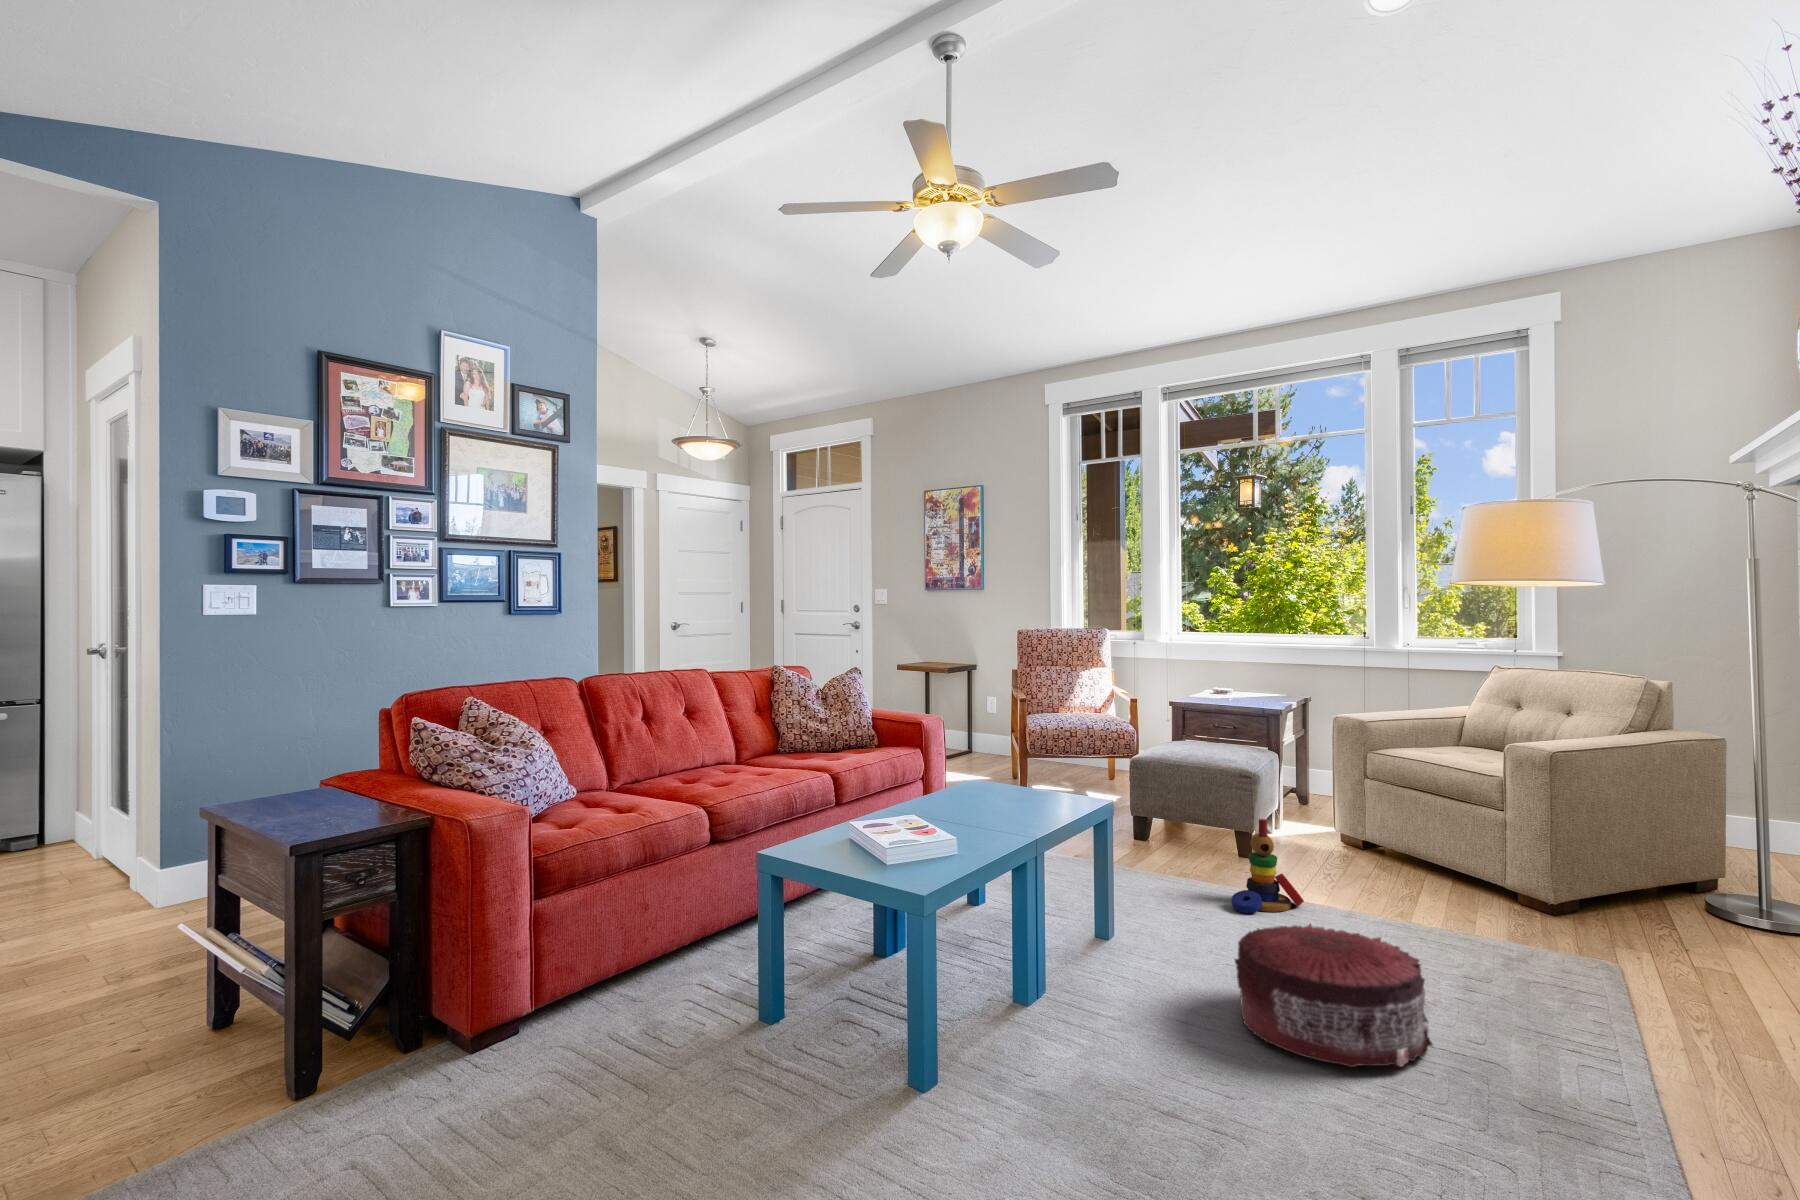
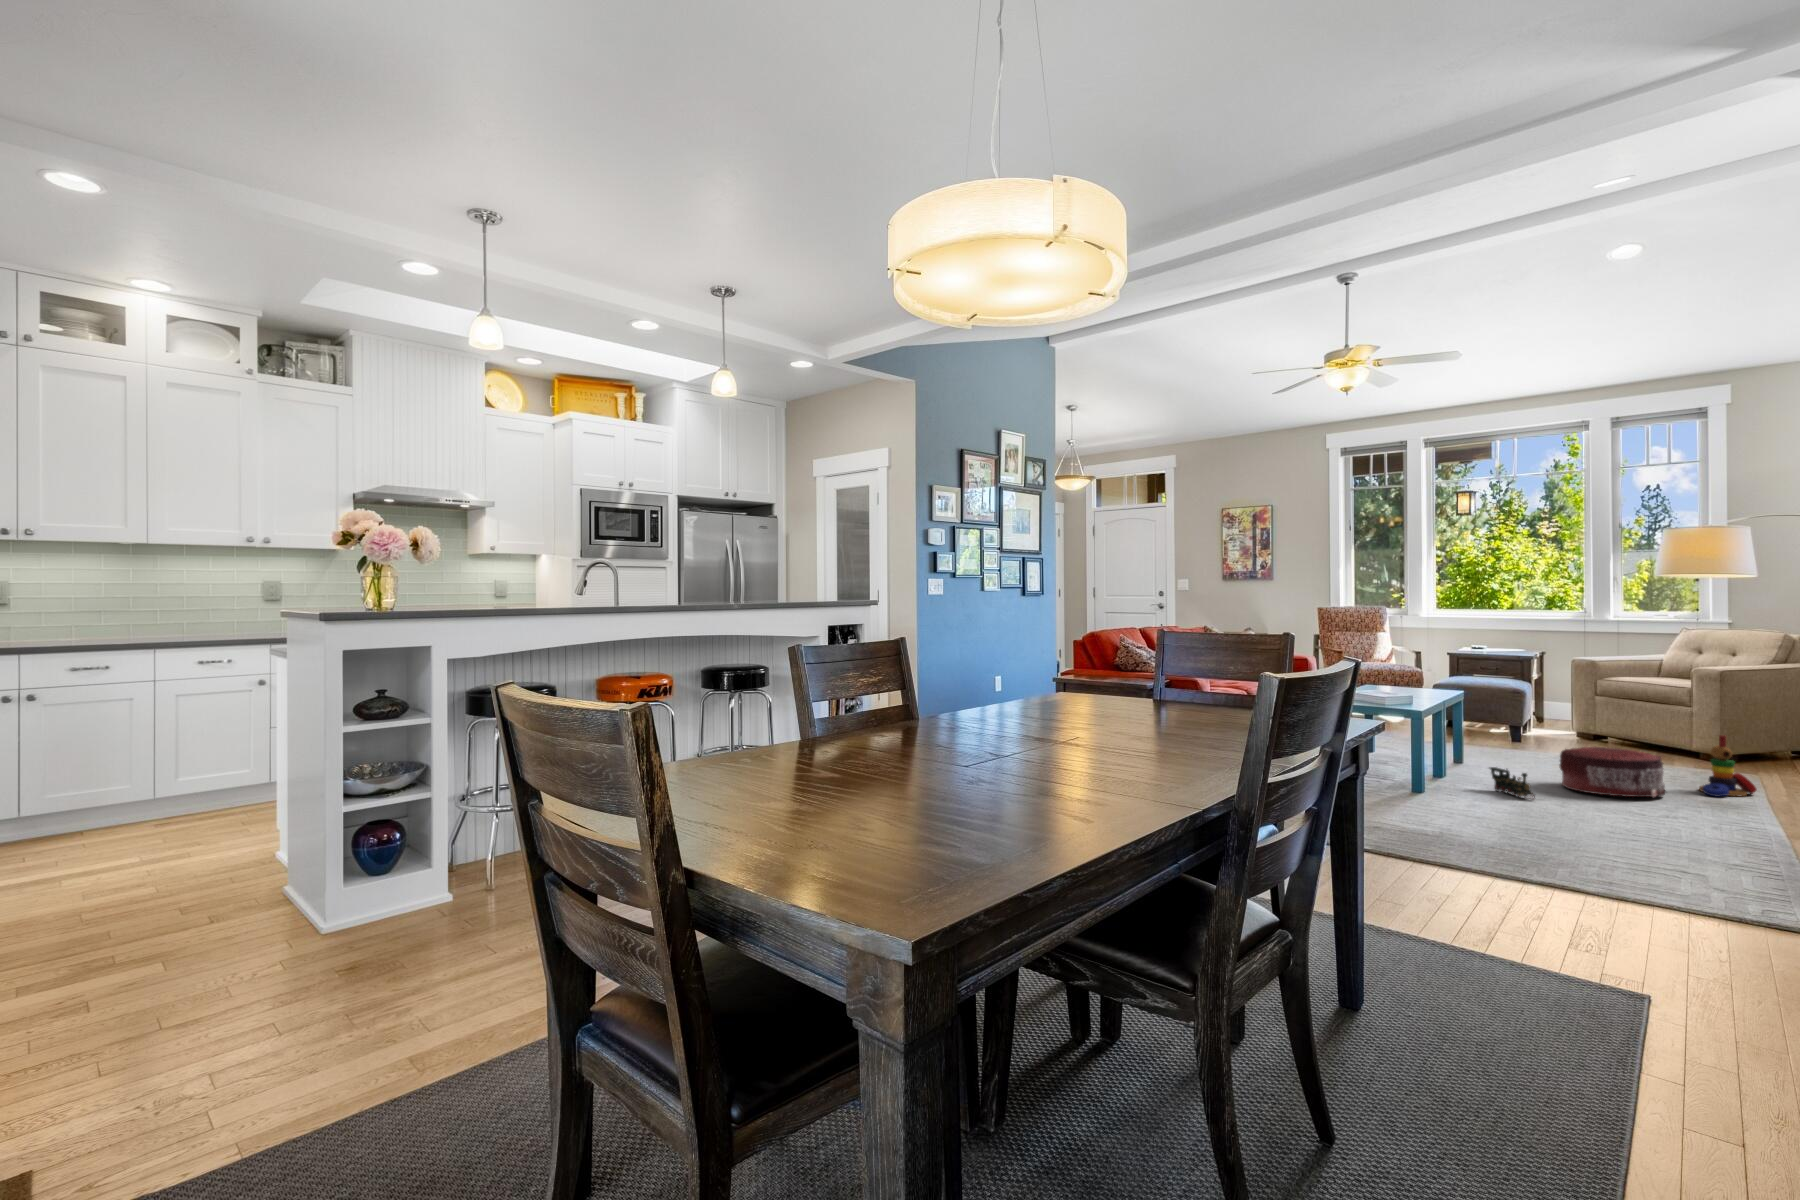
stacking toy: present [1232,819,1304,913] -> present [1699,735,1757,797]
toy train: none [1089,981,1155,1085] -> present [1490,767,1535,799]

